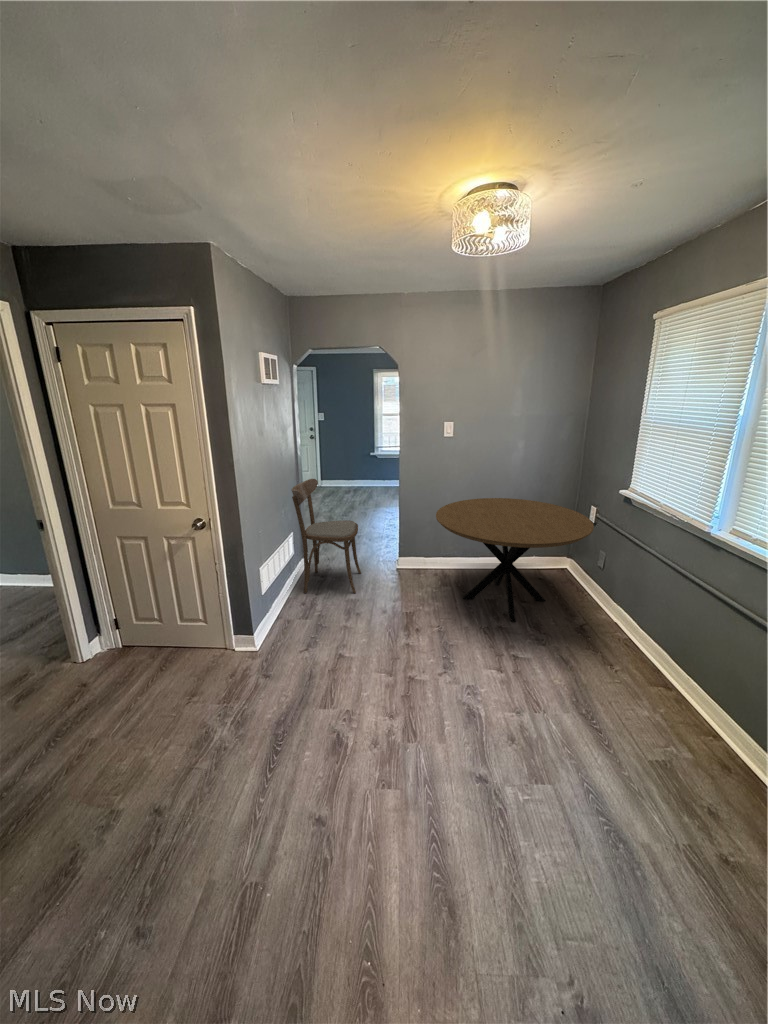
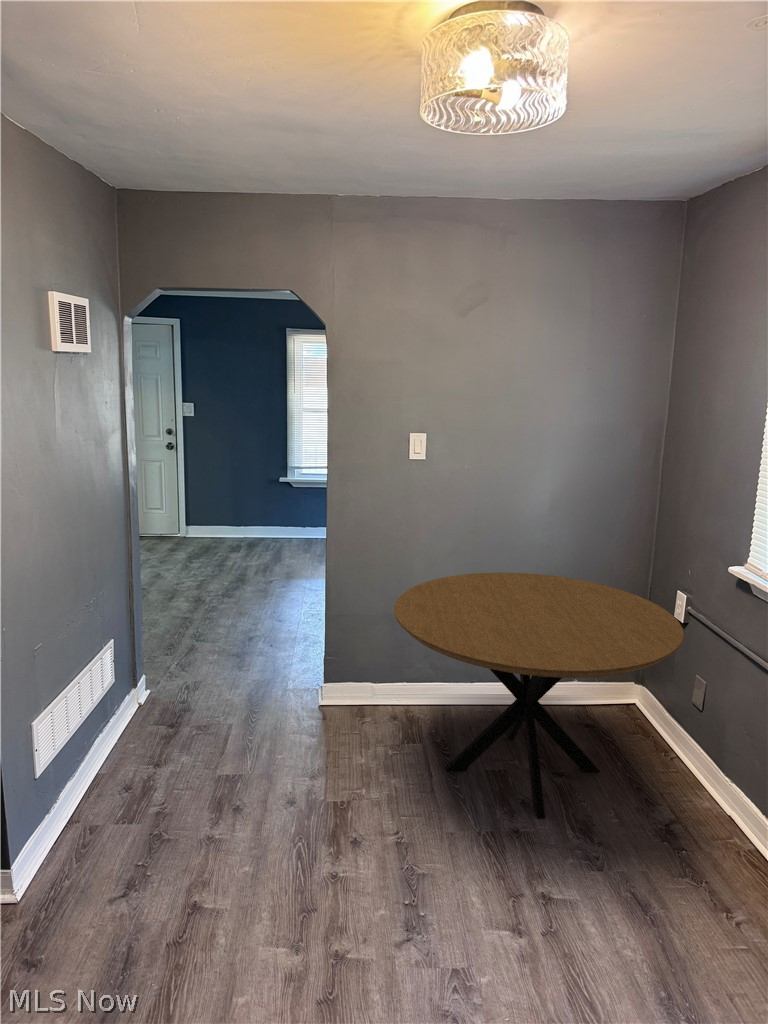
dining chair: present [292,479,361,593] -> none [110,532,250,764]

